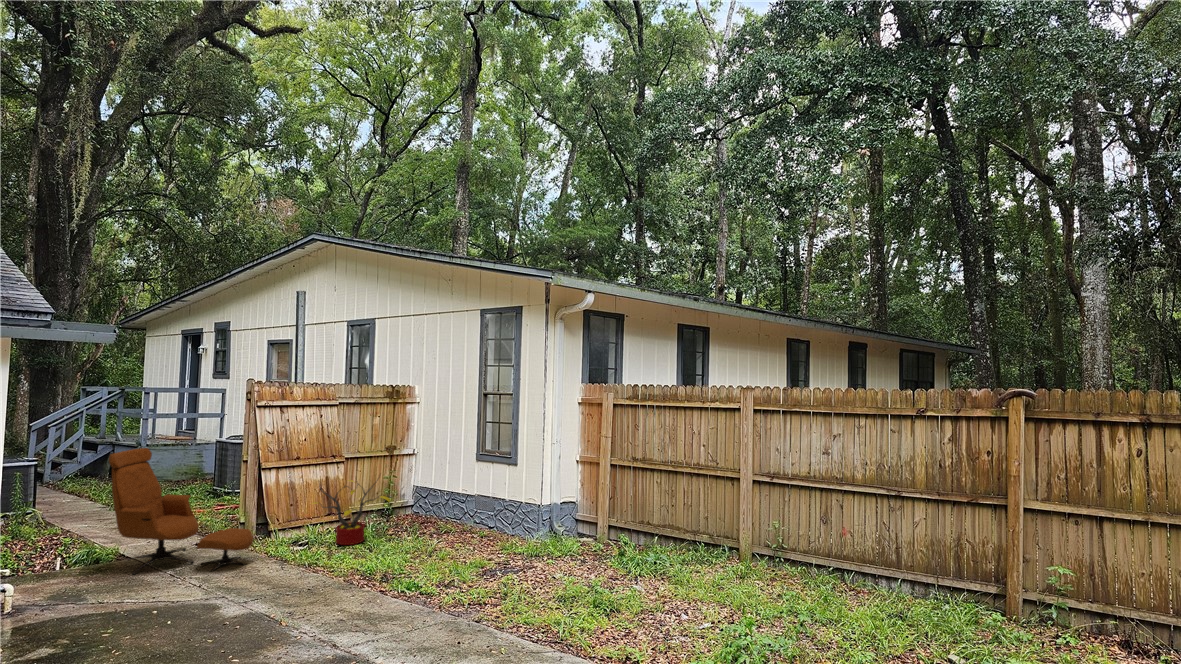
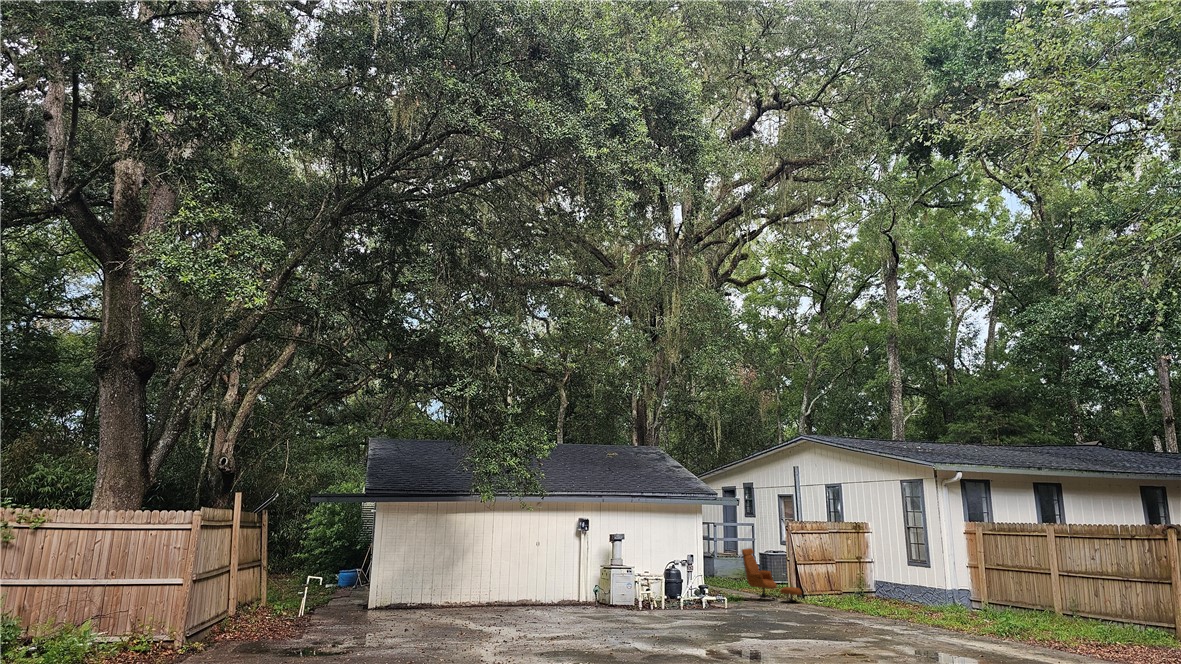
decorative plant: present [319,480,390,545] -> none [823,568,862,602]

